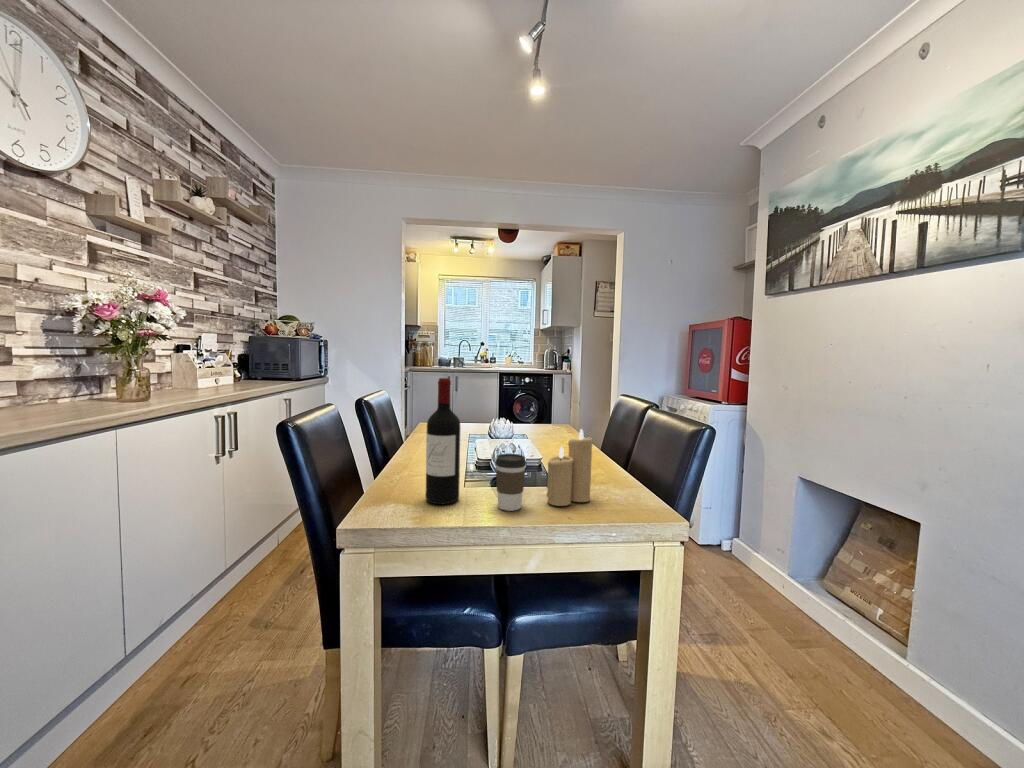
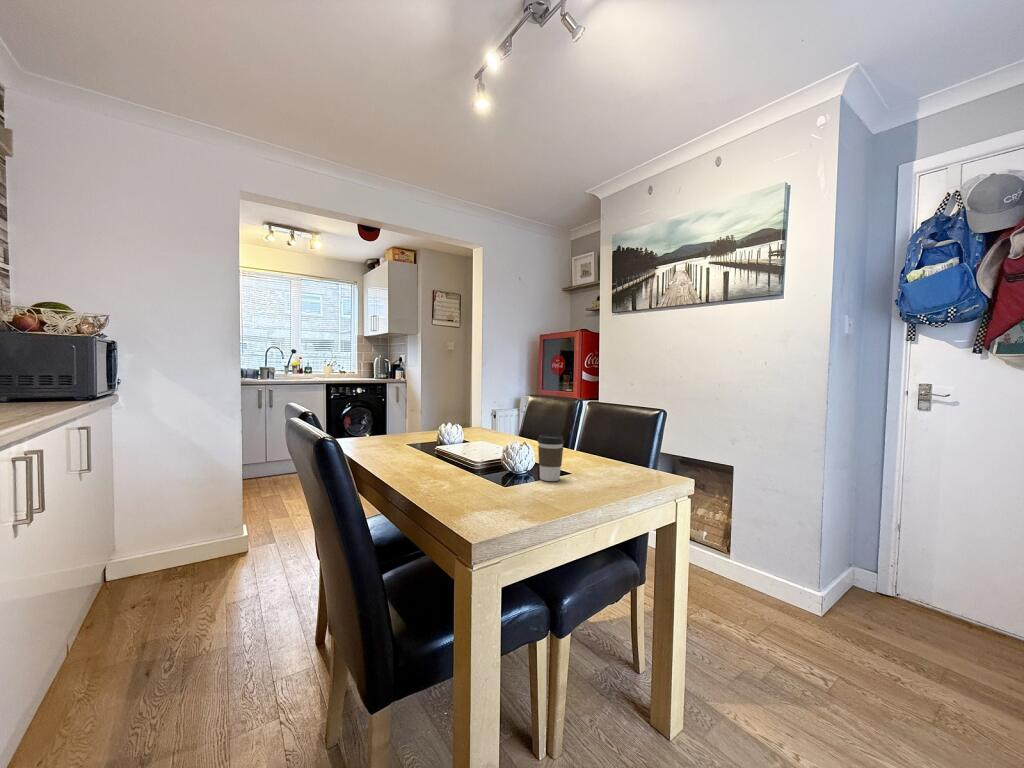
wine bottle: present [426,378,460,504] -> none [477,371,508,484]
candle: present [547,429,593,506] -> none [568,412,596,474]

